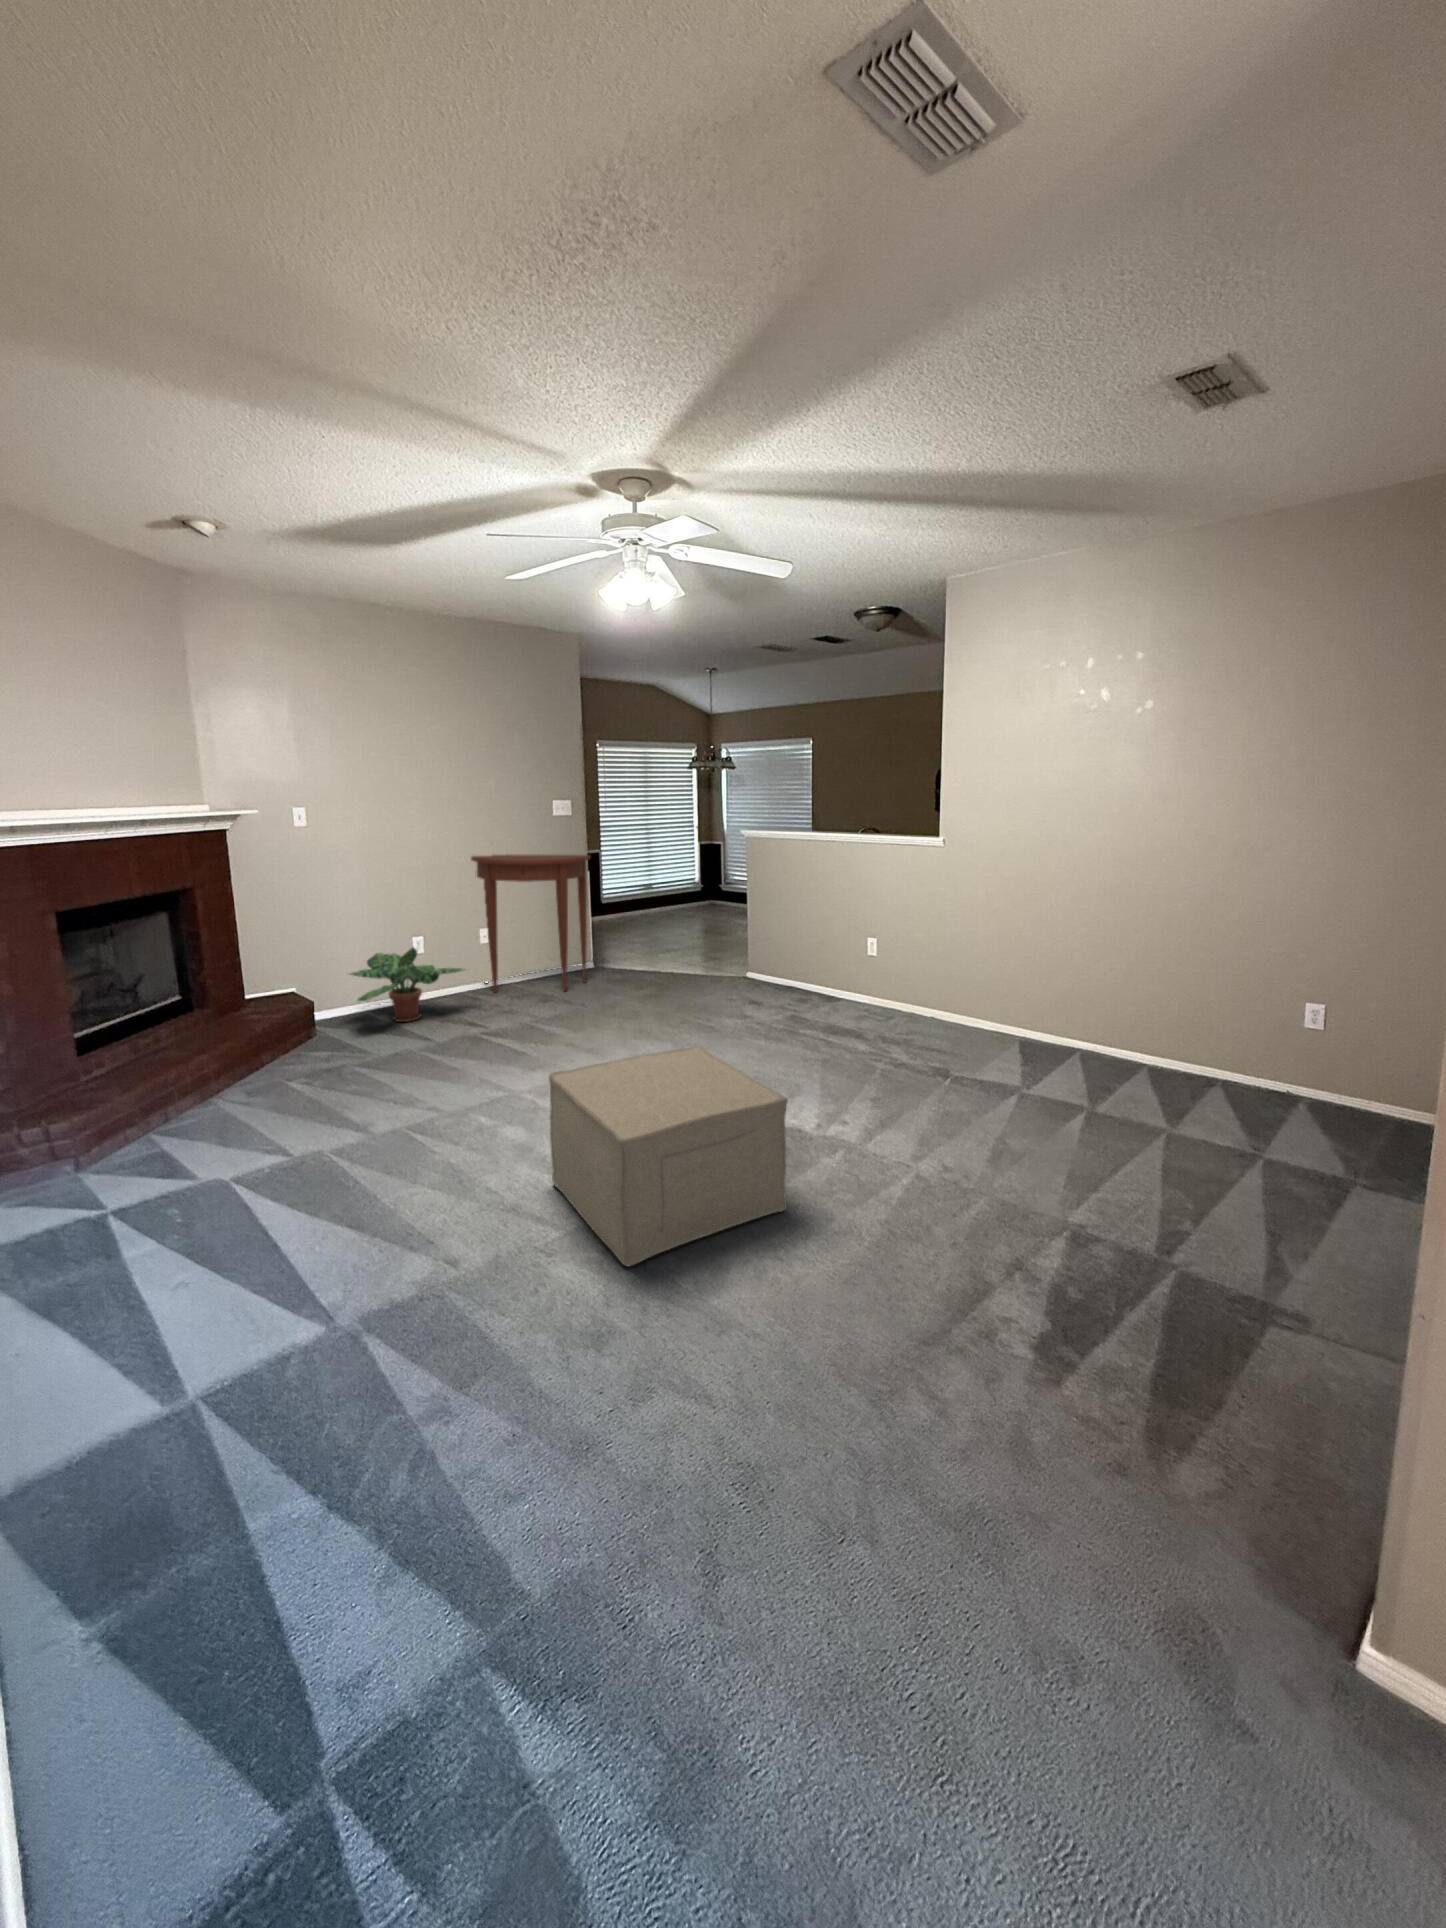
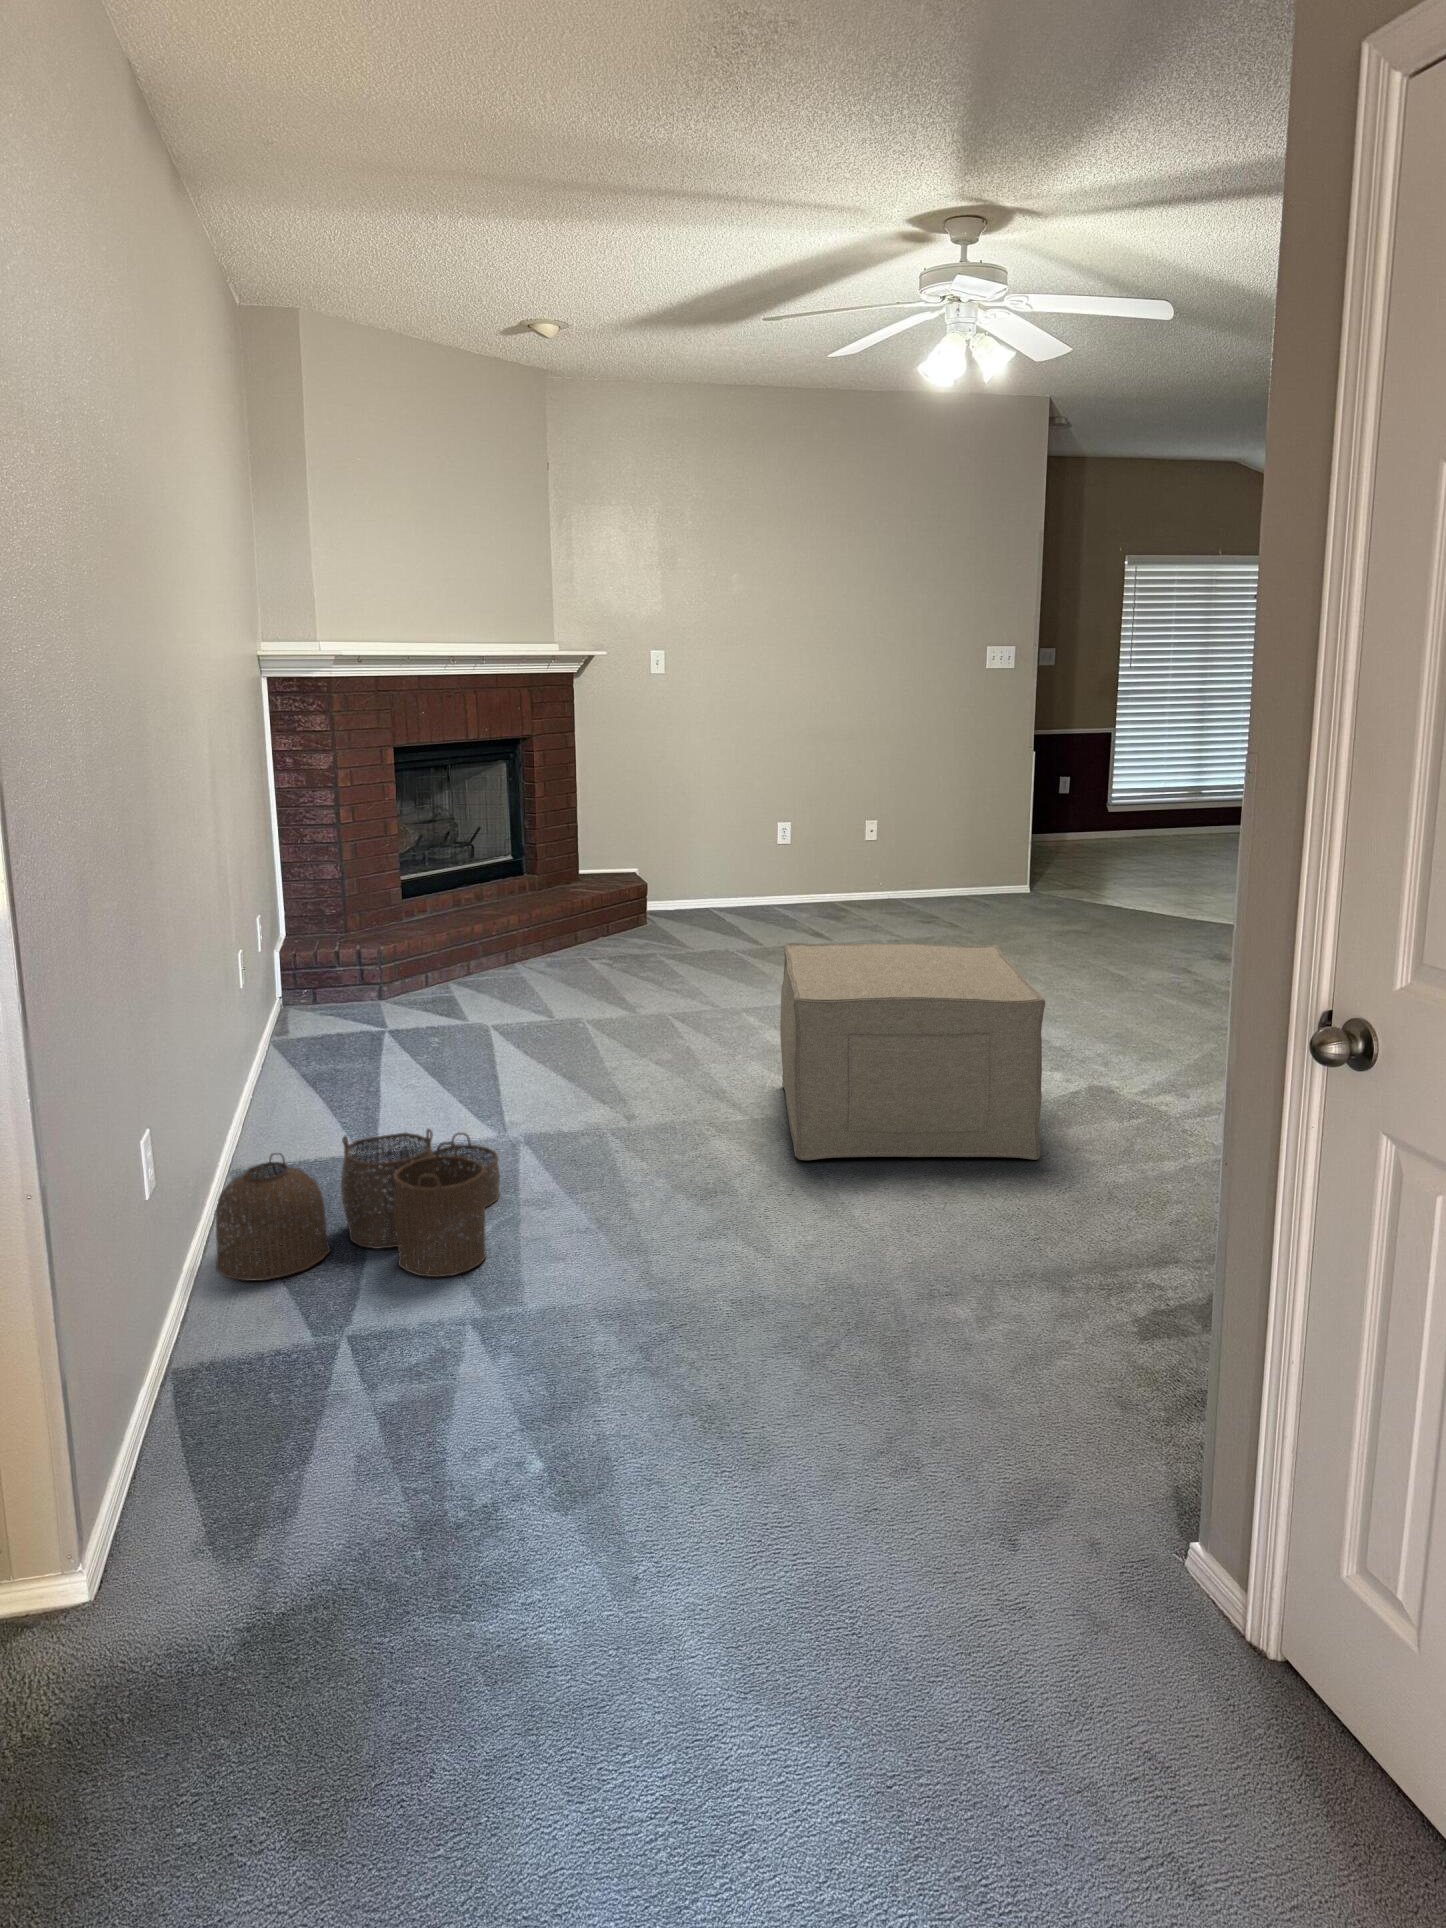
console table: present [471,854,590,992] -> none [861,717,1026,918]
potted plant: present [351,947,464,1022] -> none [684,828,829,926]
woven basket: none [43,1361,424,1734] -> present [216,1129,500,1280]

